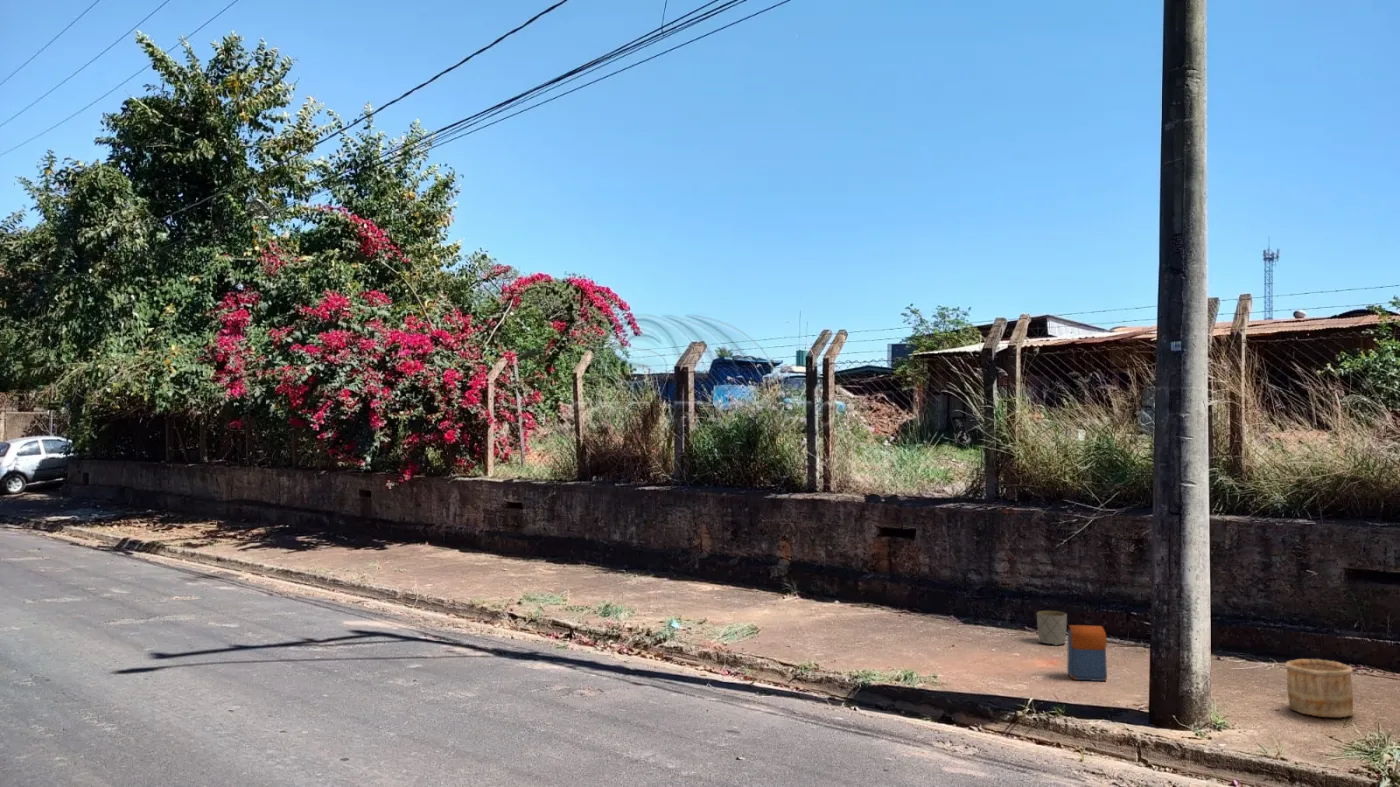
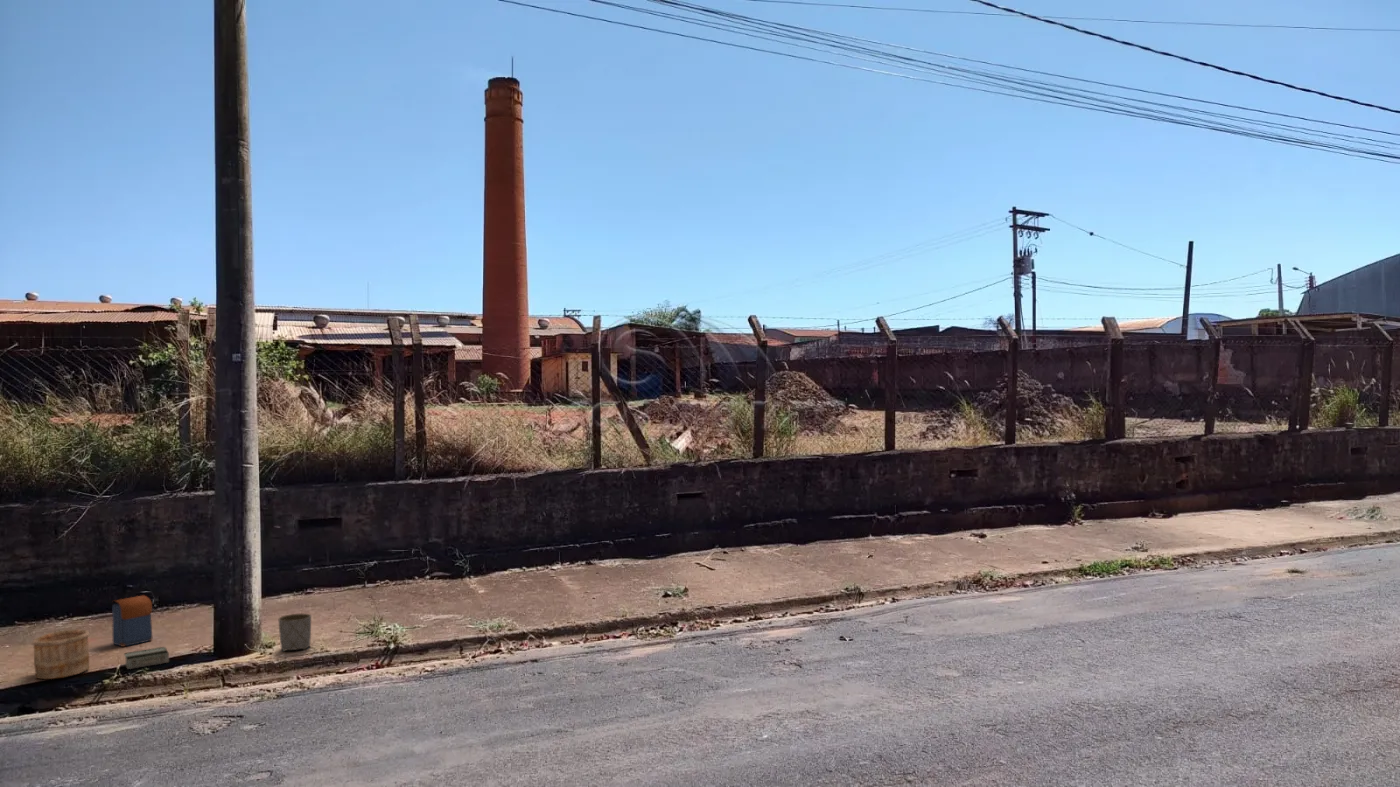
planter: present [1037,611,1067,646] -> present [278,614,311,651]
wooden bucket: present [1285,659,1353,717] -> present [32,629,89,679]
toolbox: none [1051,687,1099,711] -> present [125,647,169,669]

